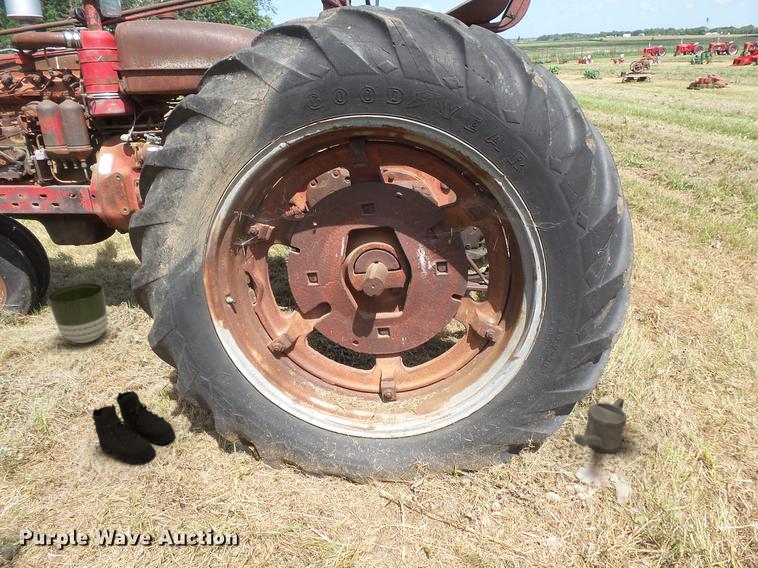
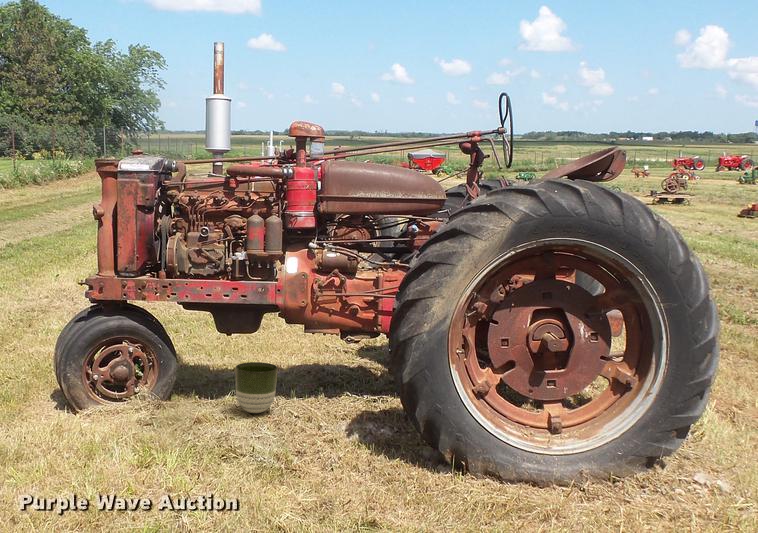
boots: present [92,391,175,463] -> none [342,425,396,473]
watering can: present [574,398,627,453] -> none [689,440,721,474]

